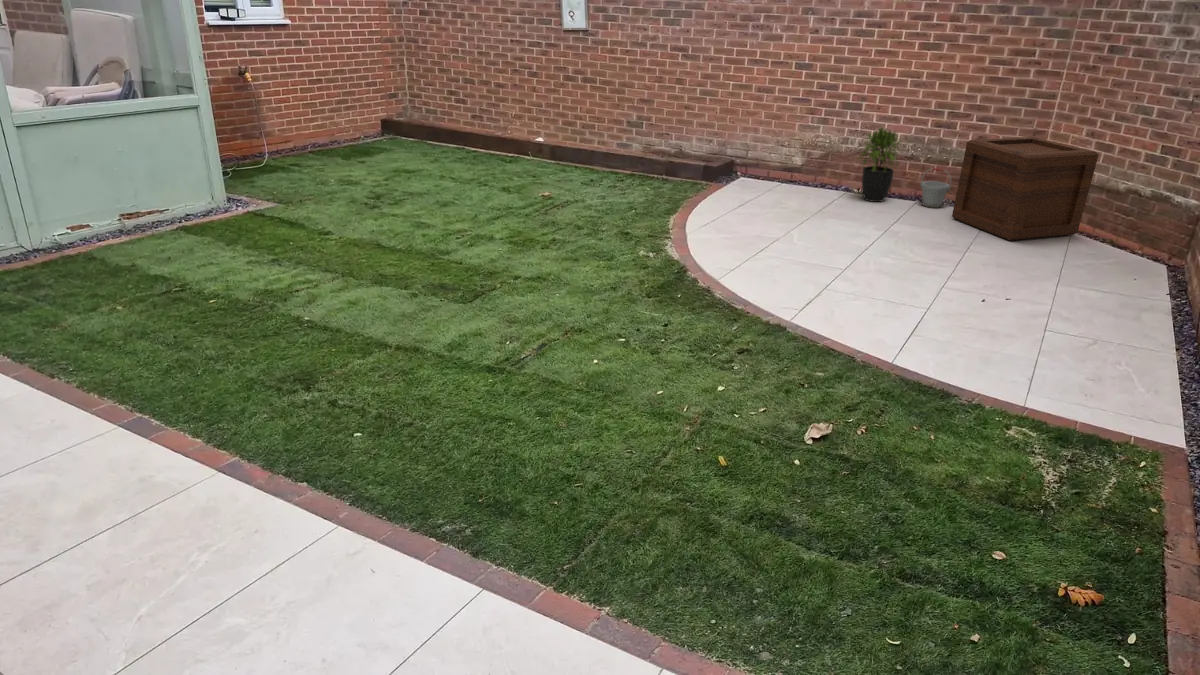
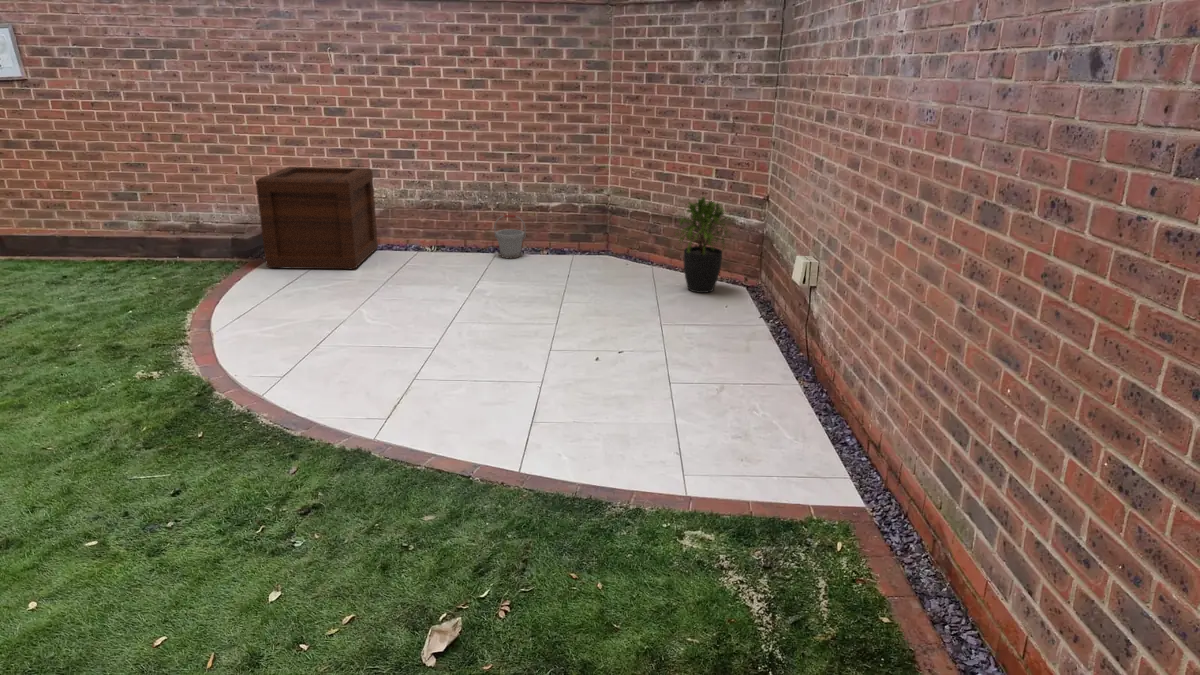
potted plant: present [860,128,900,202] -> present [677,197,730,293]
wooden crate: present [952,137,1099,241] -> present [256,167,378,269]

